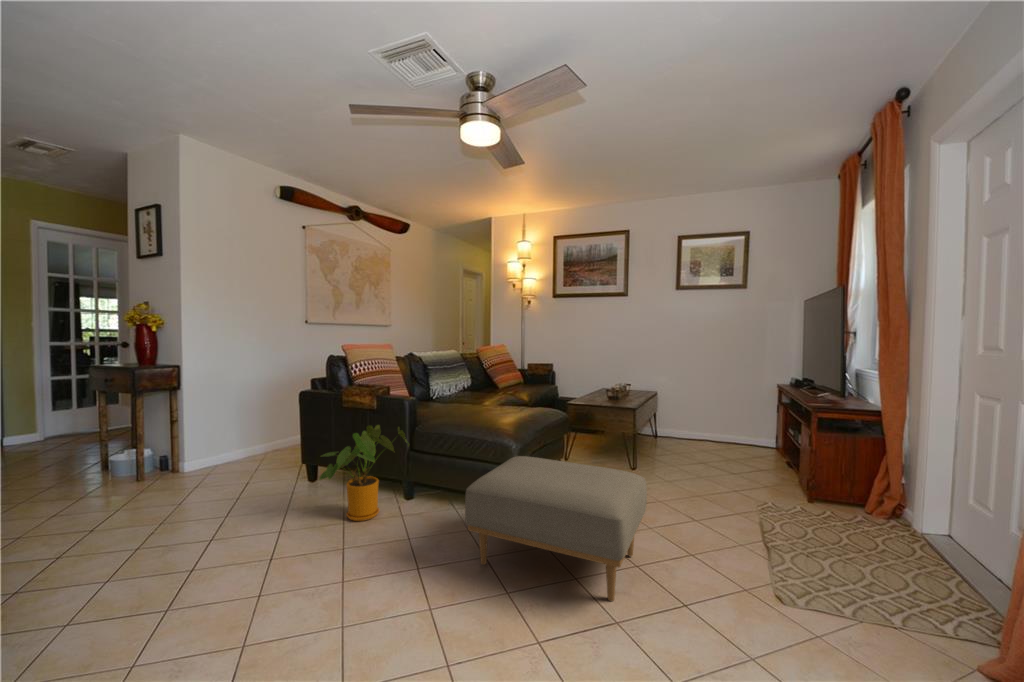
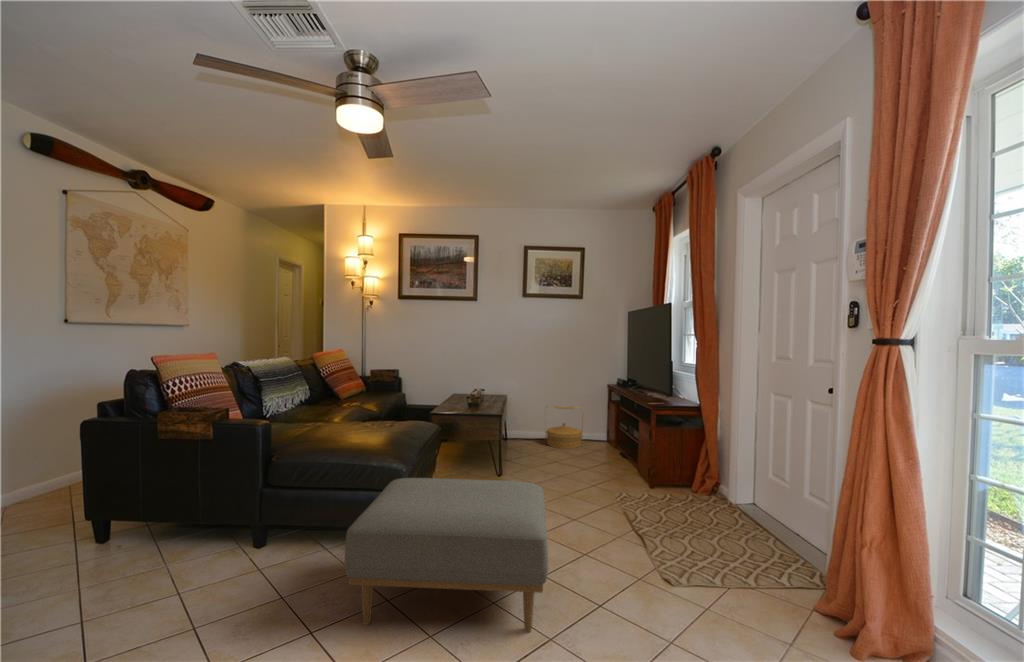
woven basket: none [699,404,746,452] -> present [545,406,583,449]
house plant: present [319,425,409,521] -> none [82,457,240,602]

